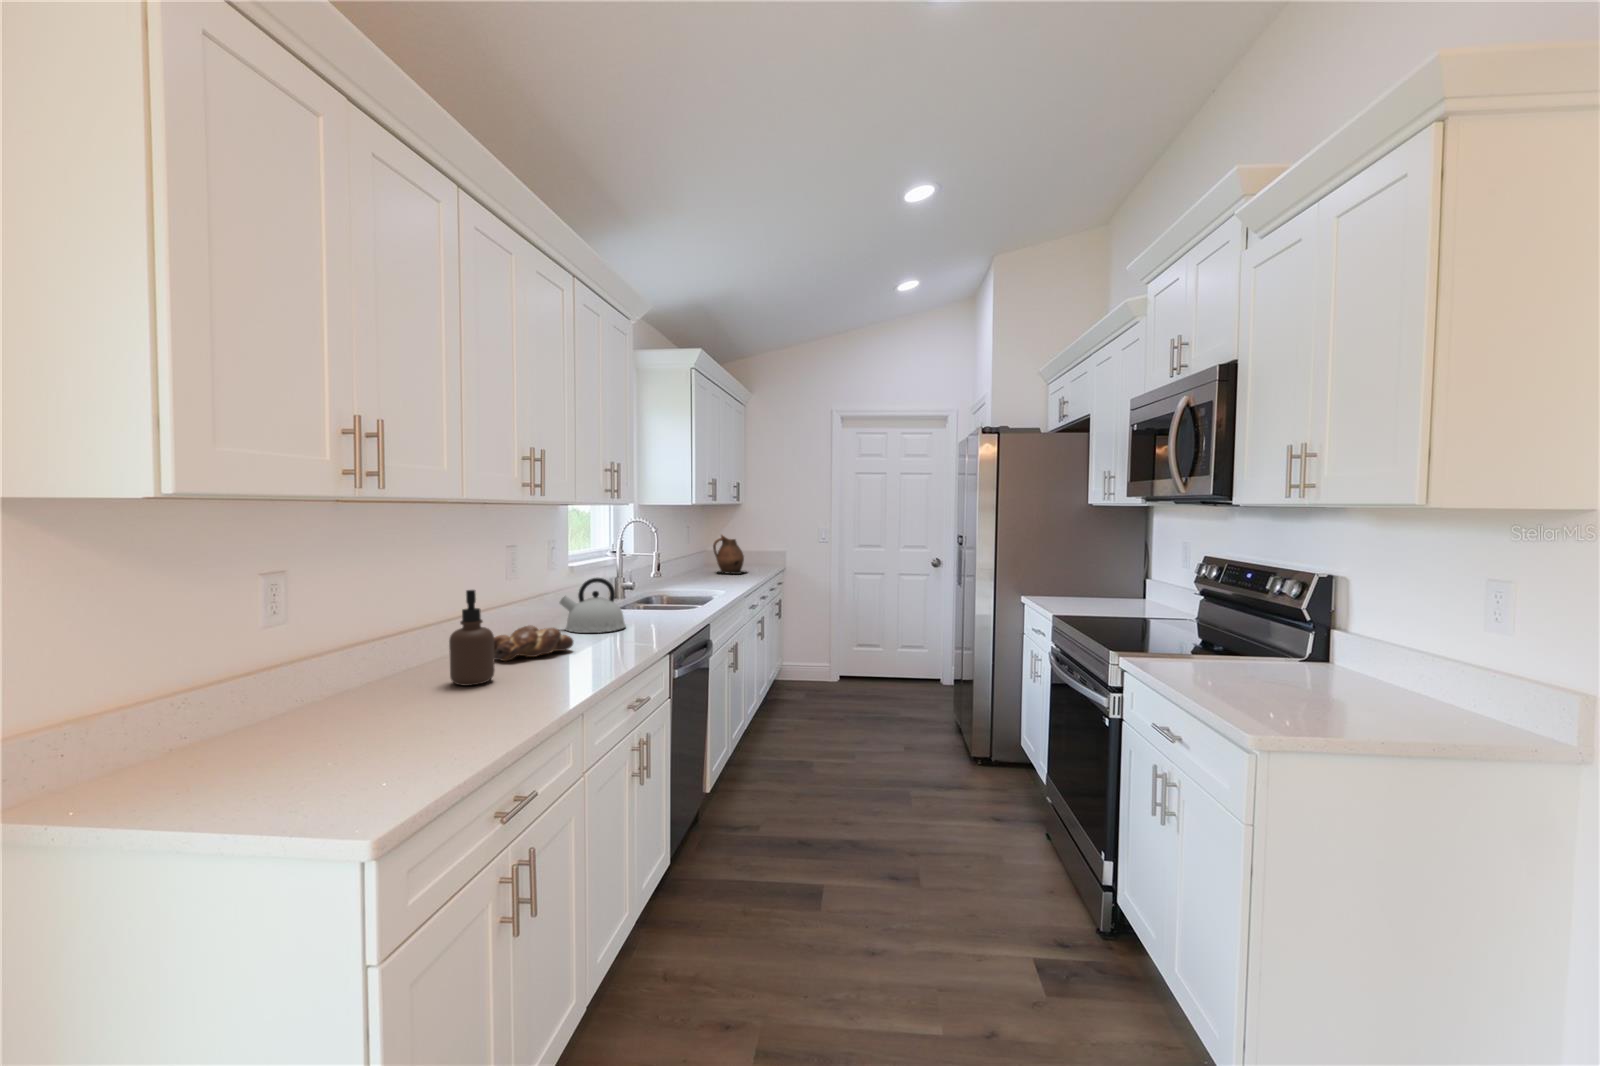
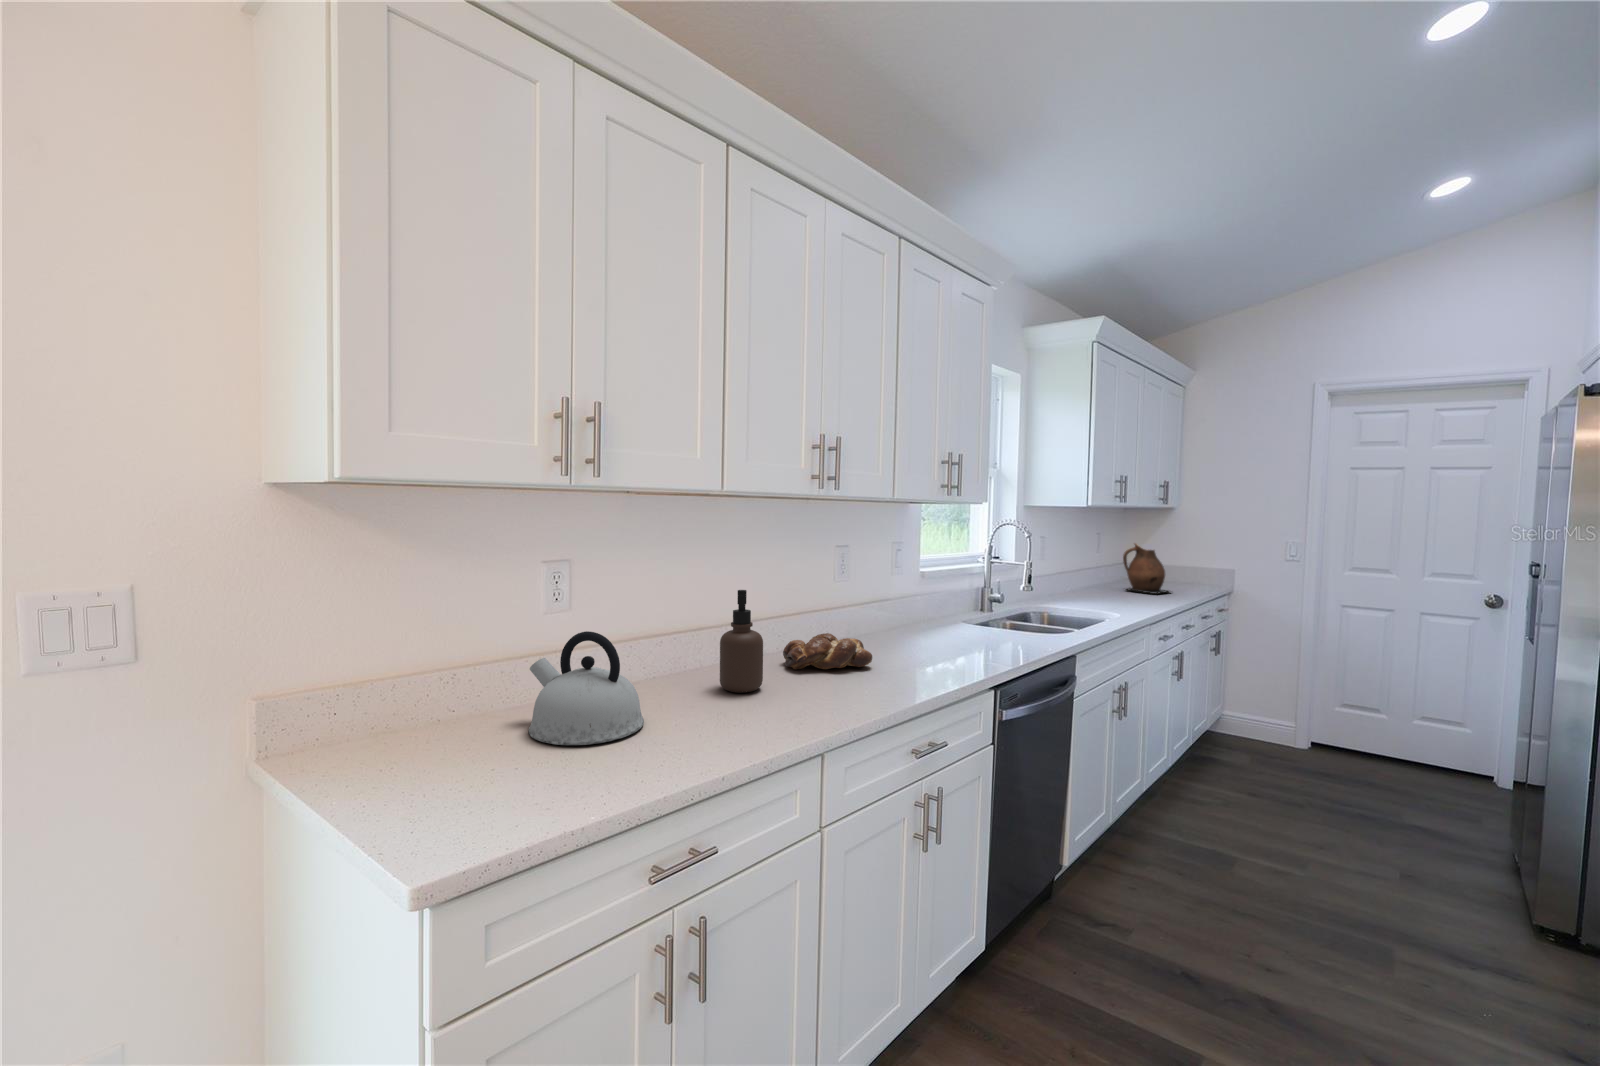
kettle: present [559,578,626,633] -> present [529,631,644,745]

